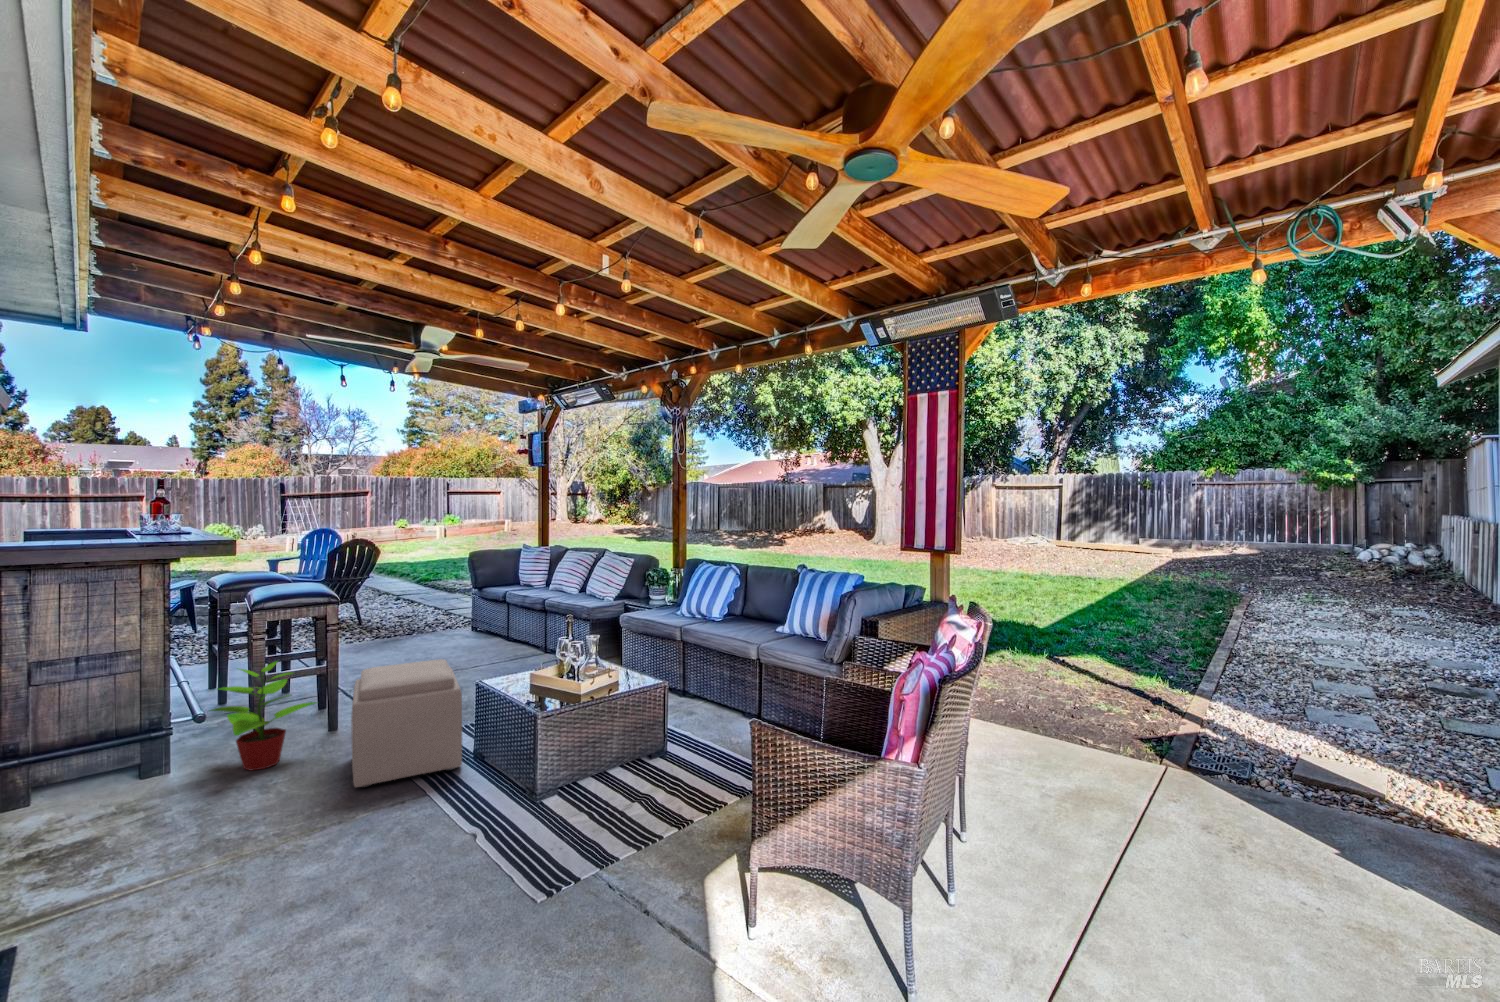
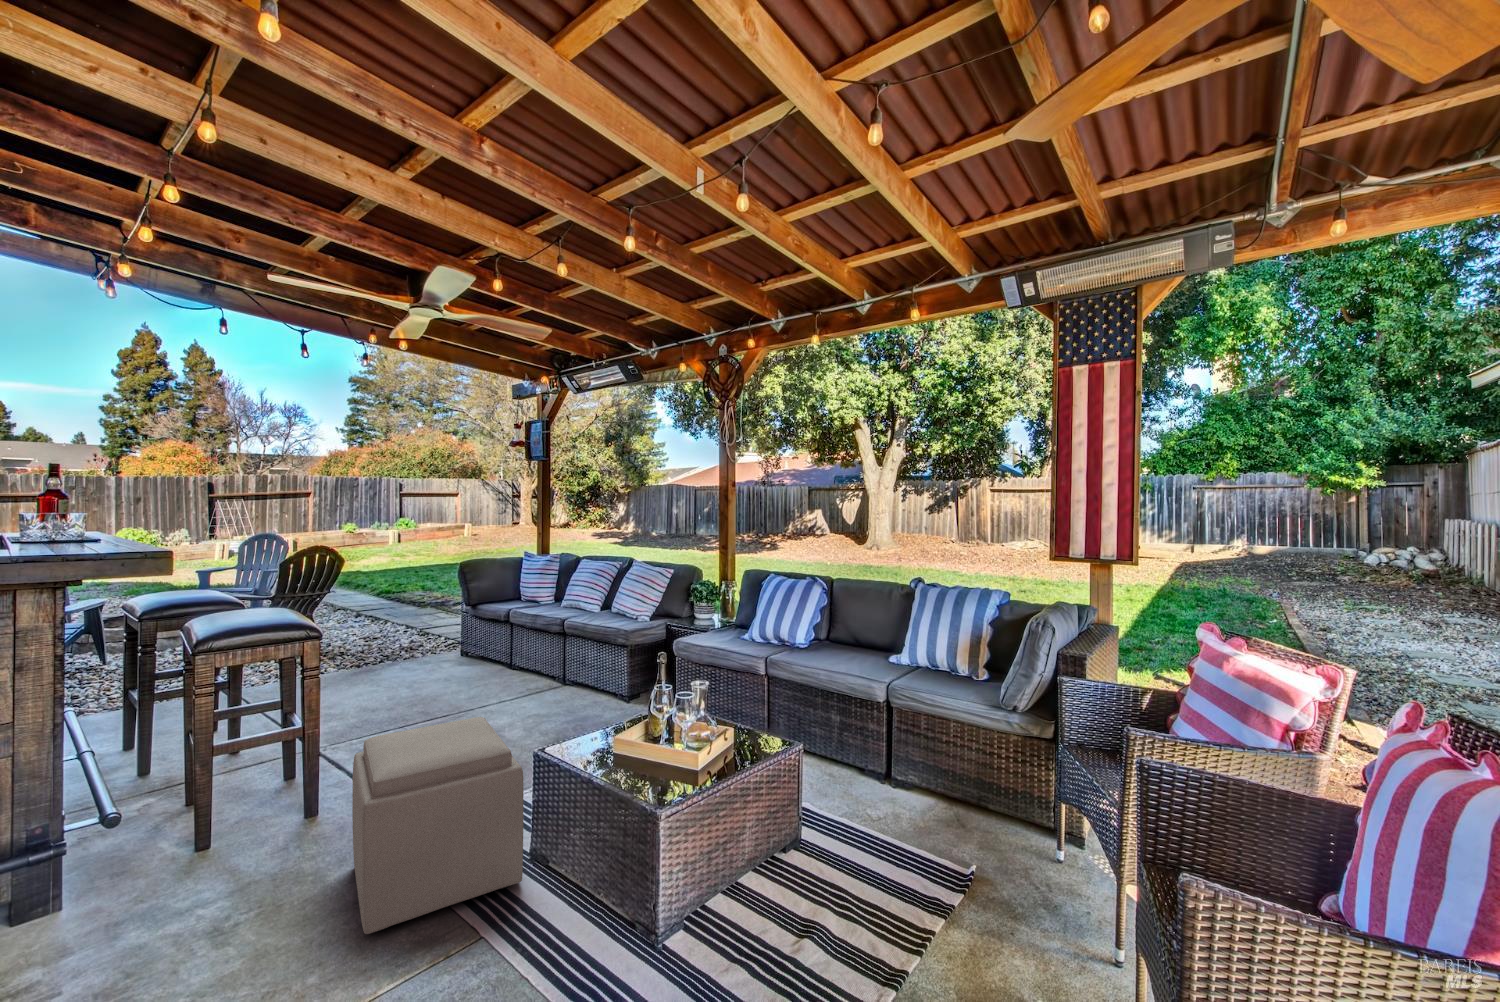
potted plant: present [210,661,316,771] -> none [118,729,295,905]

